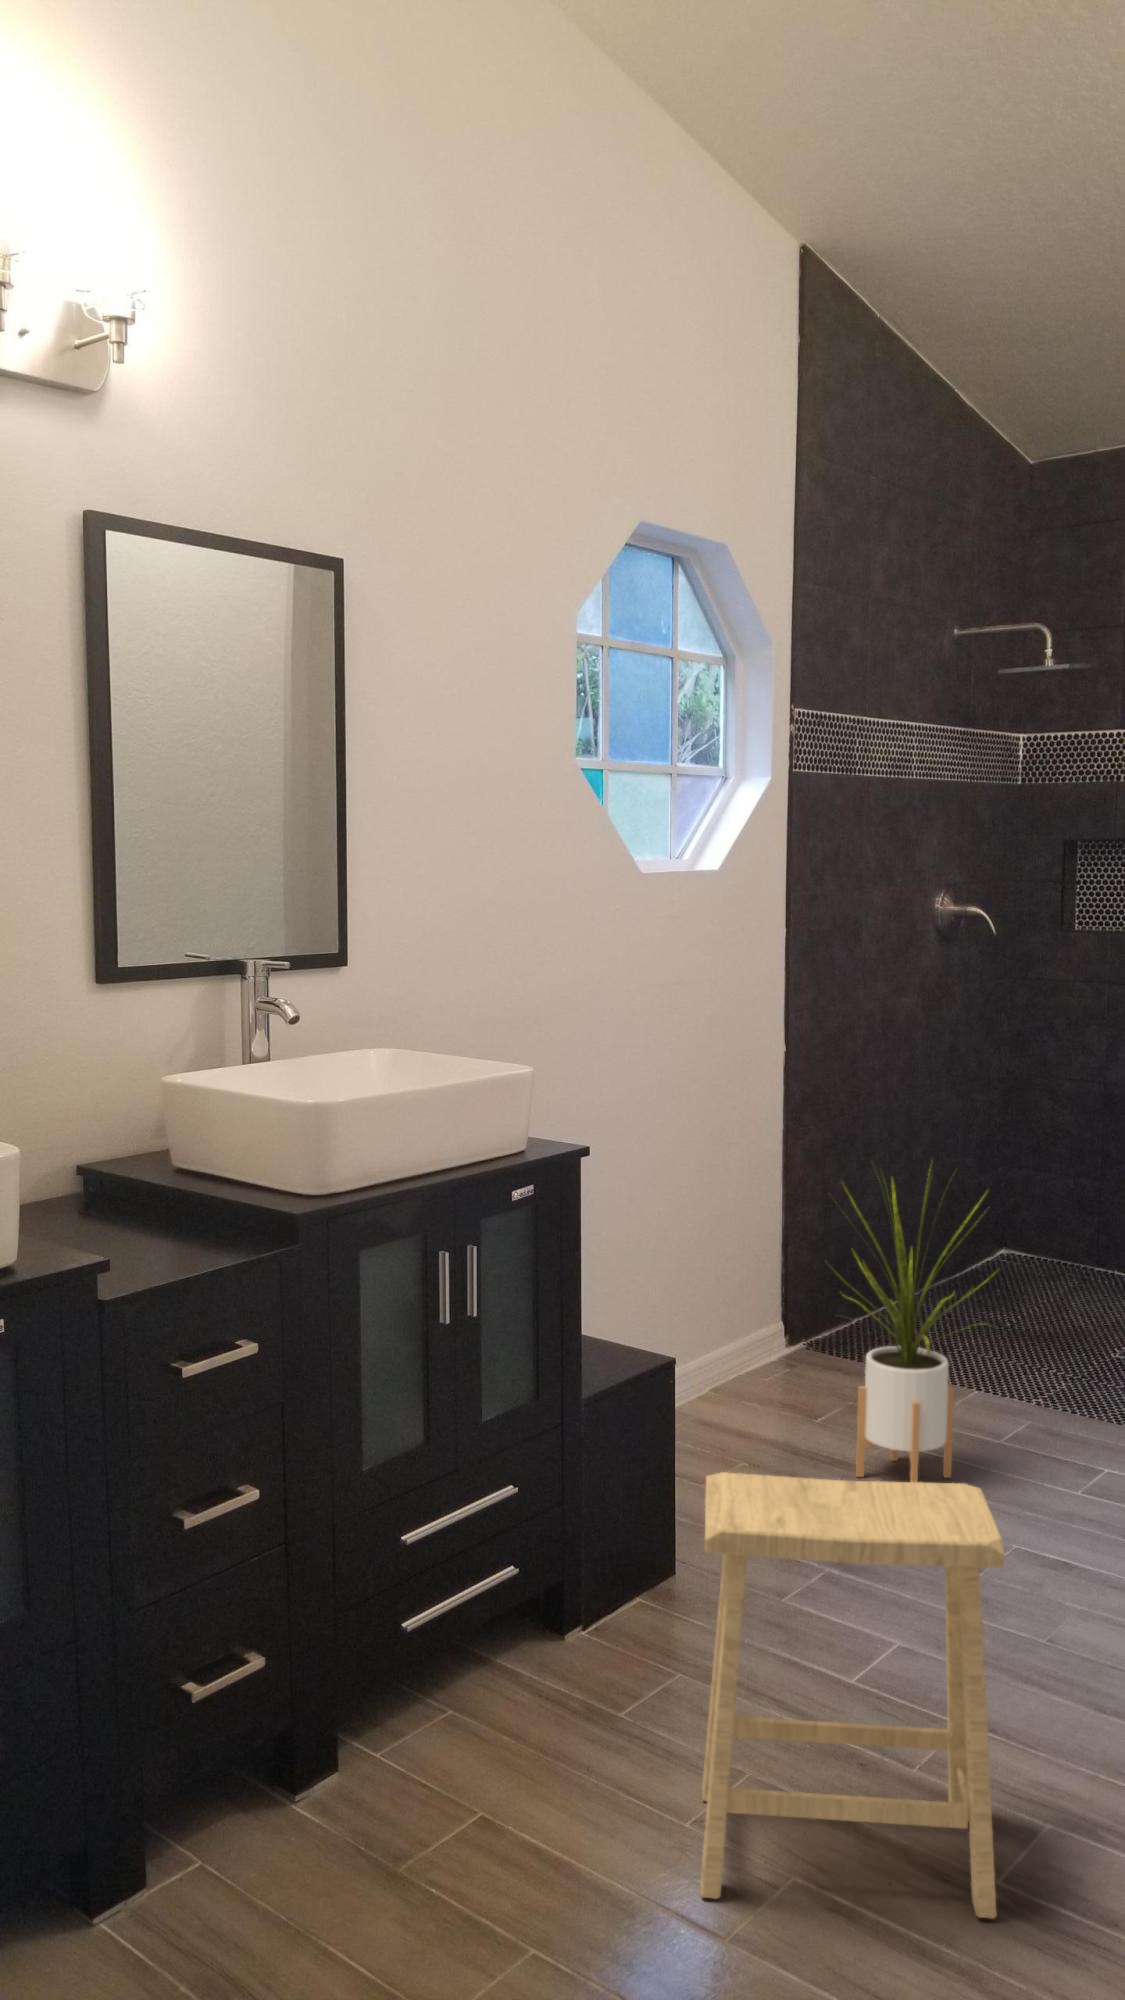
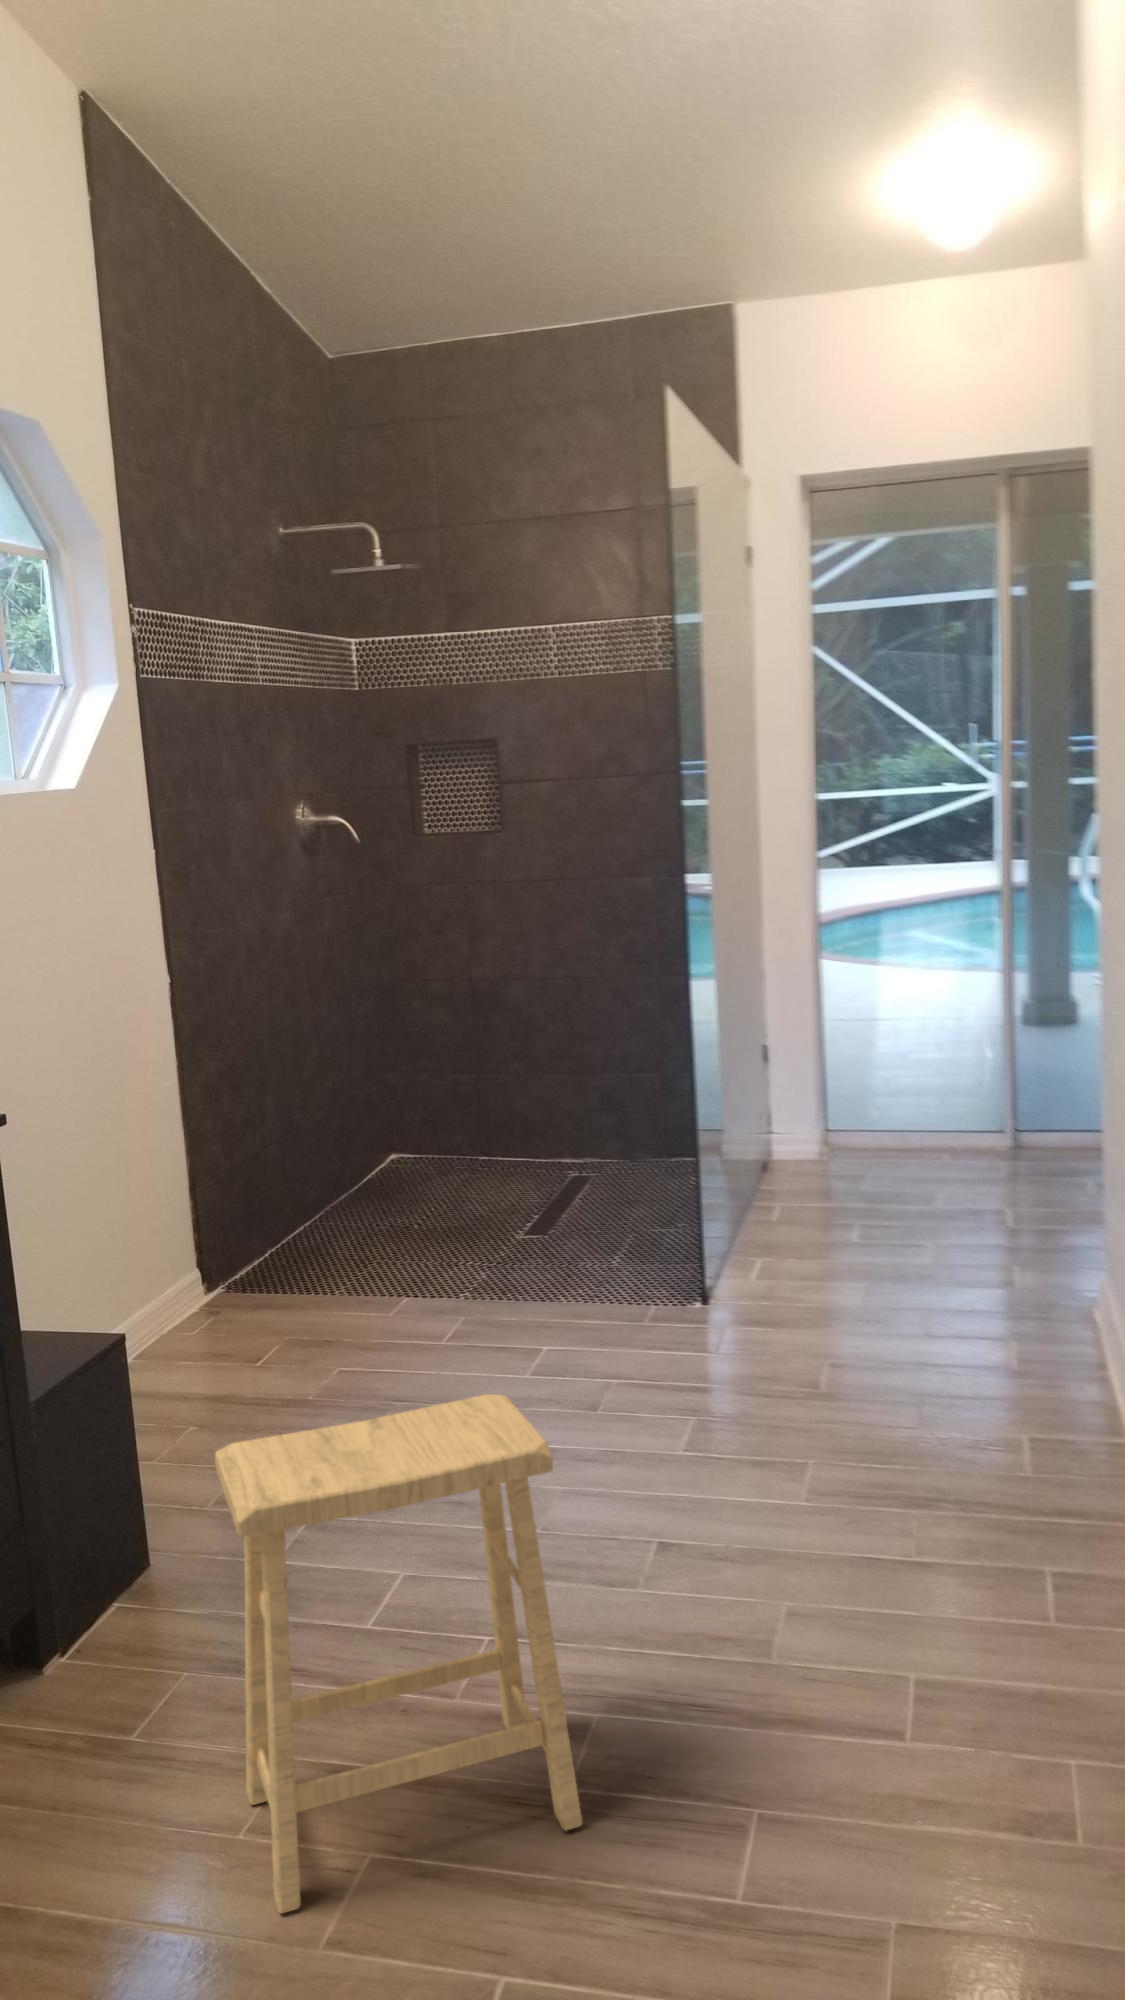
house plant: present [842,1178,998,1482] -> none [253,1069,441,1418]

